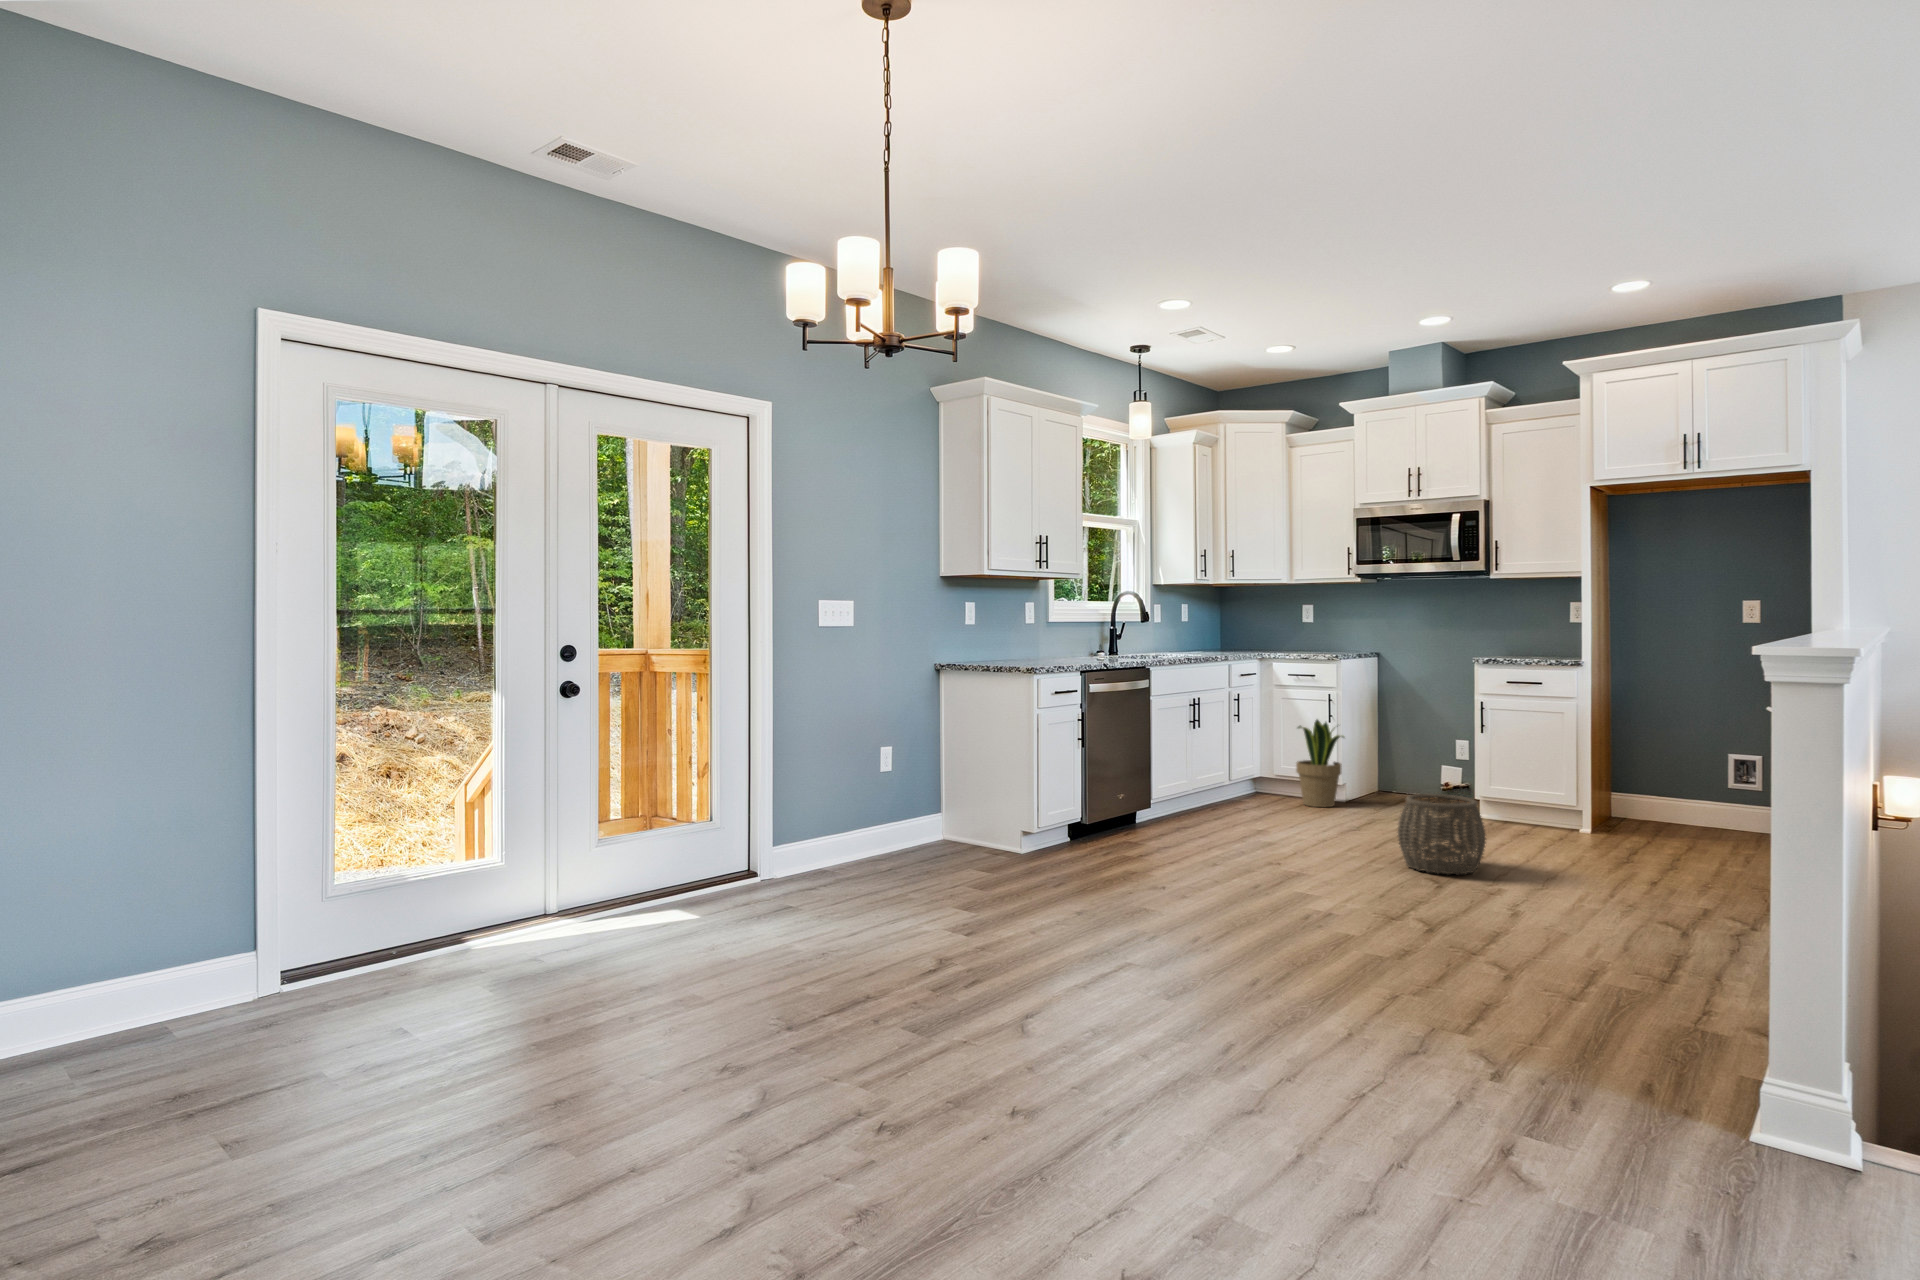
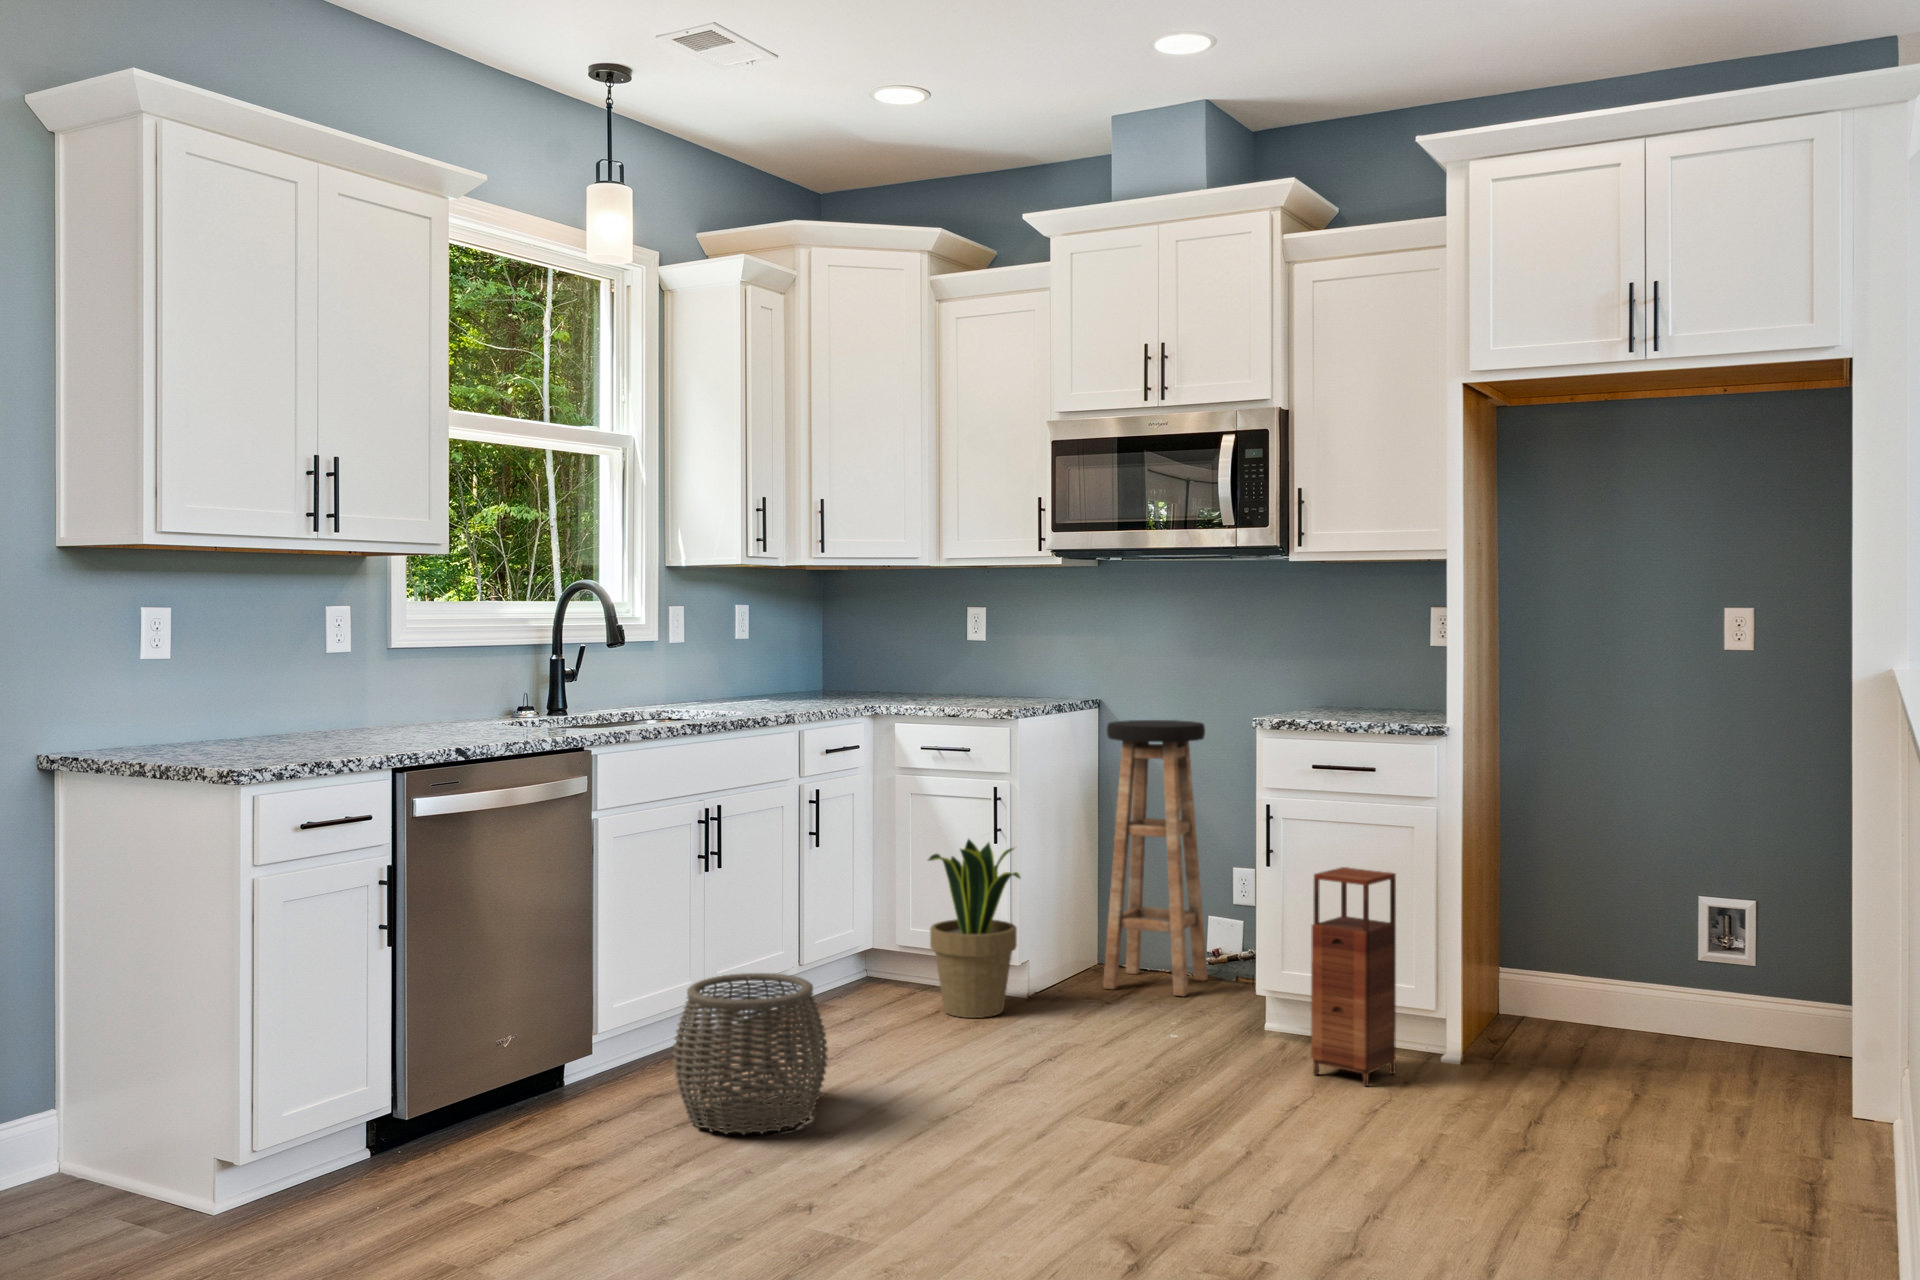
bar stool: none [1385,663,1442,804] -> present [1103,720,1208,996]
storage cabinet: none [1506,731,1553,838] -> present [1311,867,1396,1086]
woven basket: present [1398,794,1486,875] -> present [673,973,828,1135]

